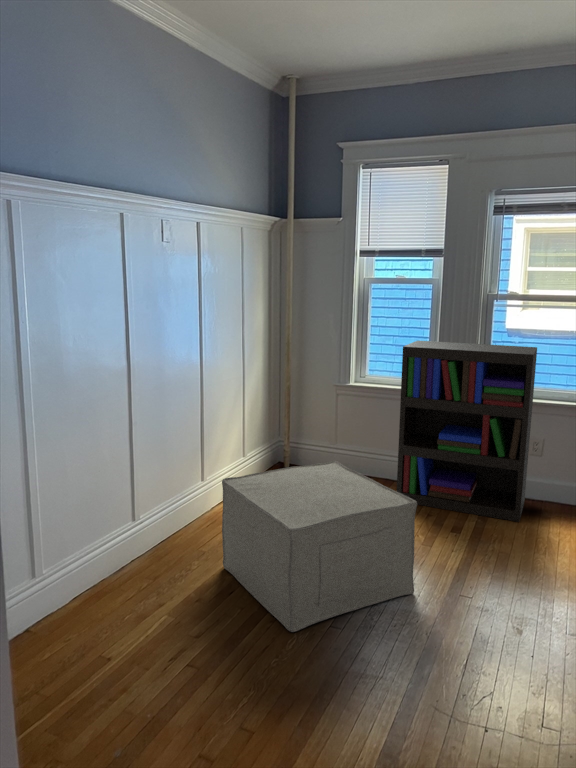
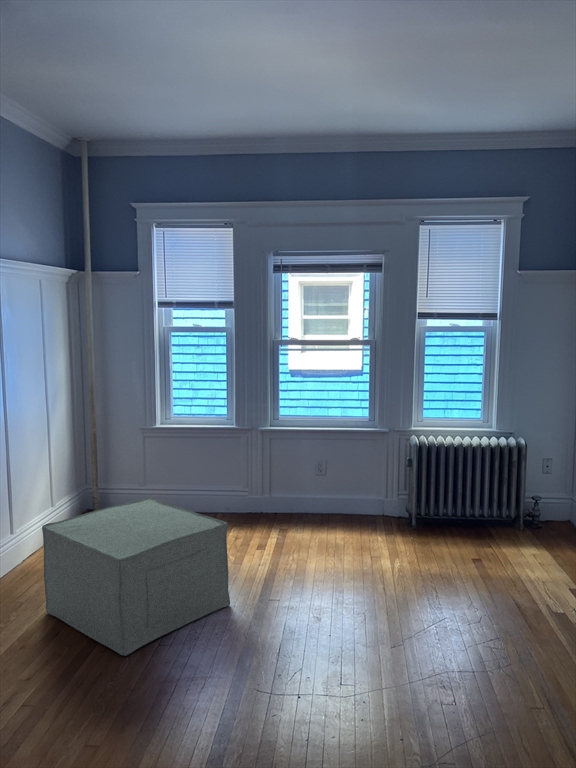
bookshelf: present [397,341,537,522] -> none [203,382,316,534]

